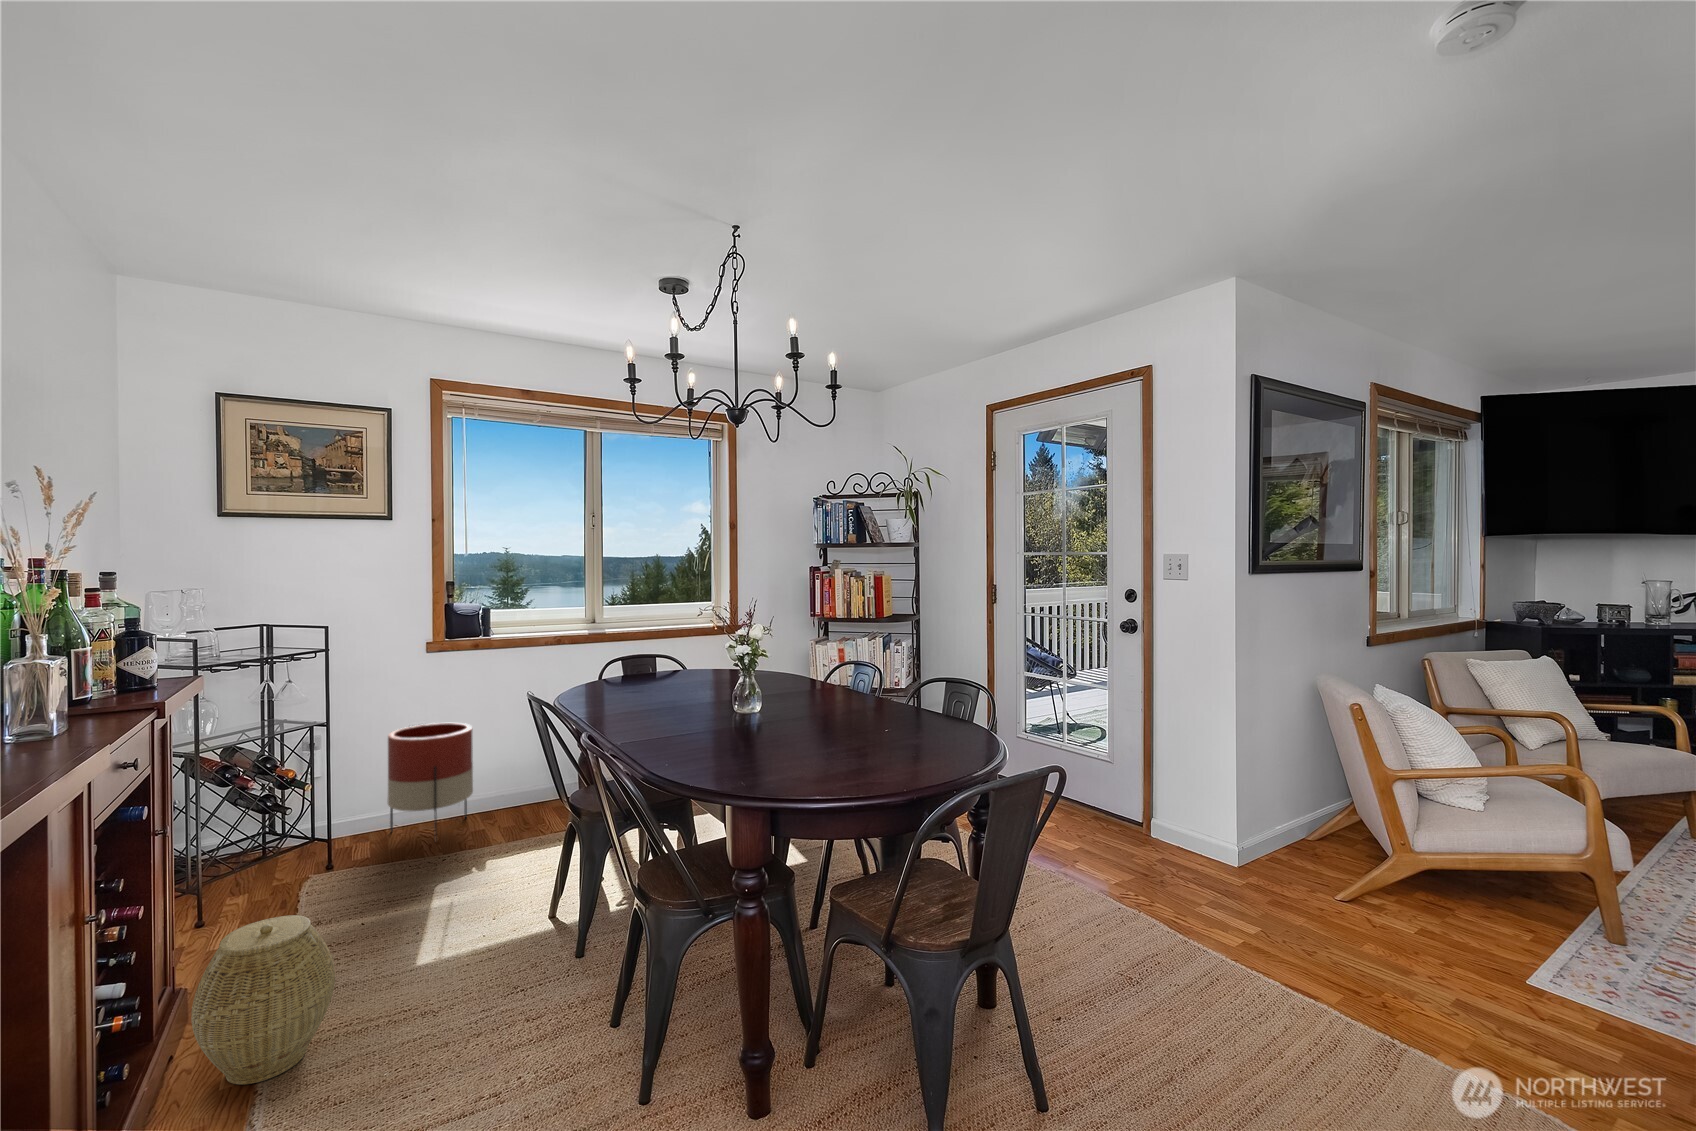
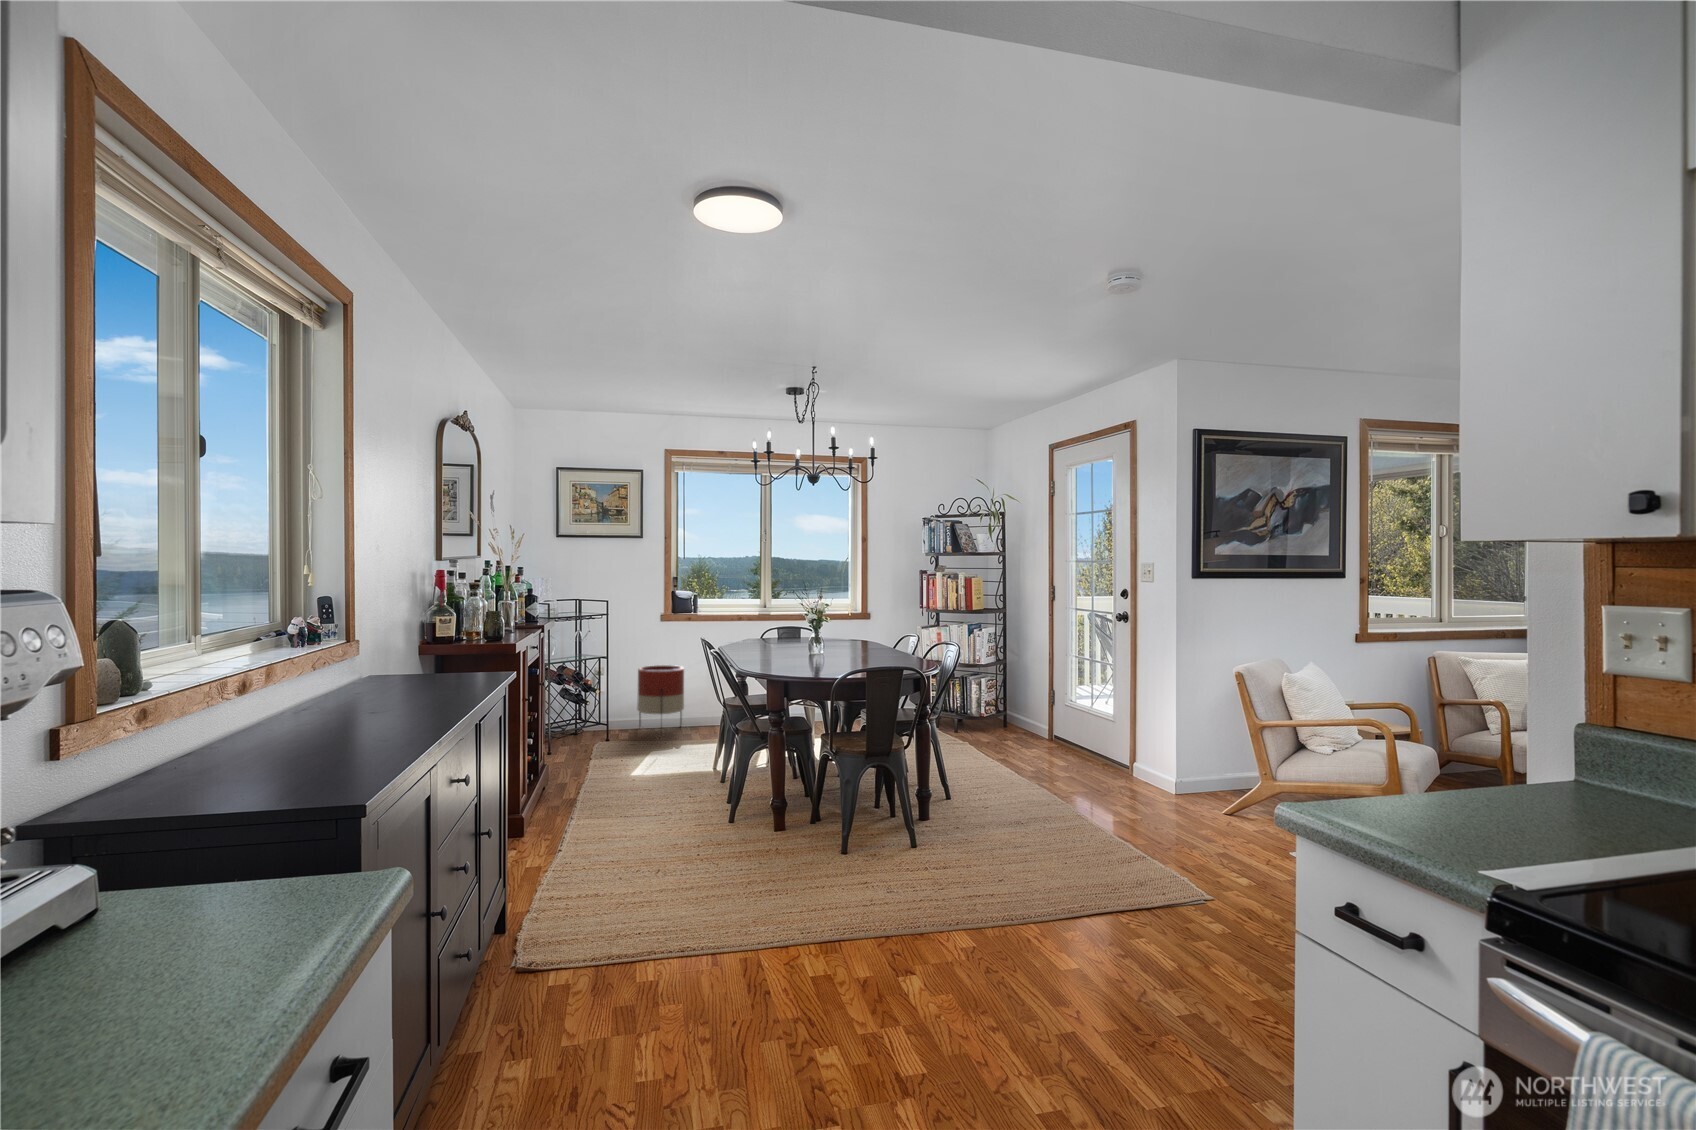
woven basket: present [191,915,335,1085] -> none [549,729,602,795]

